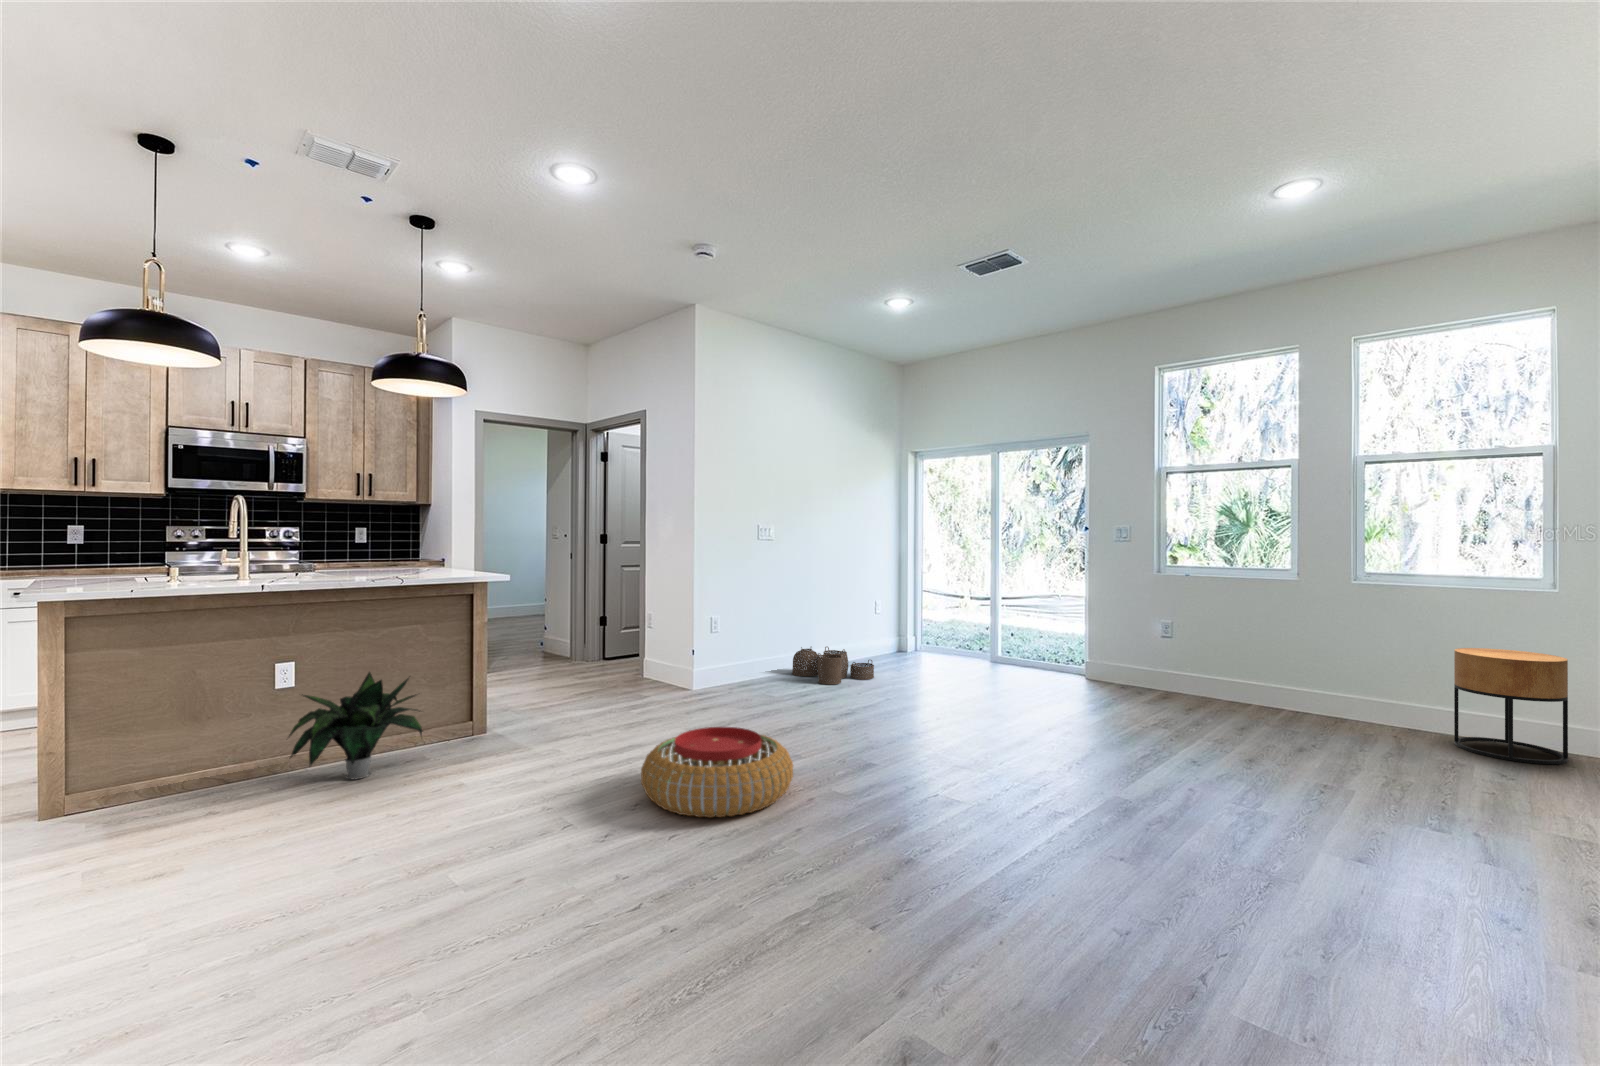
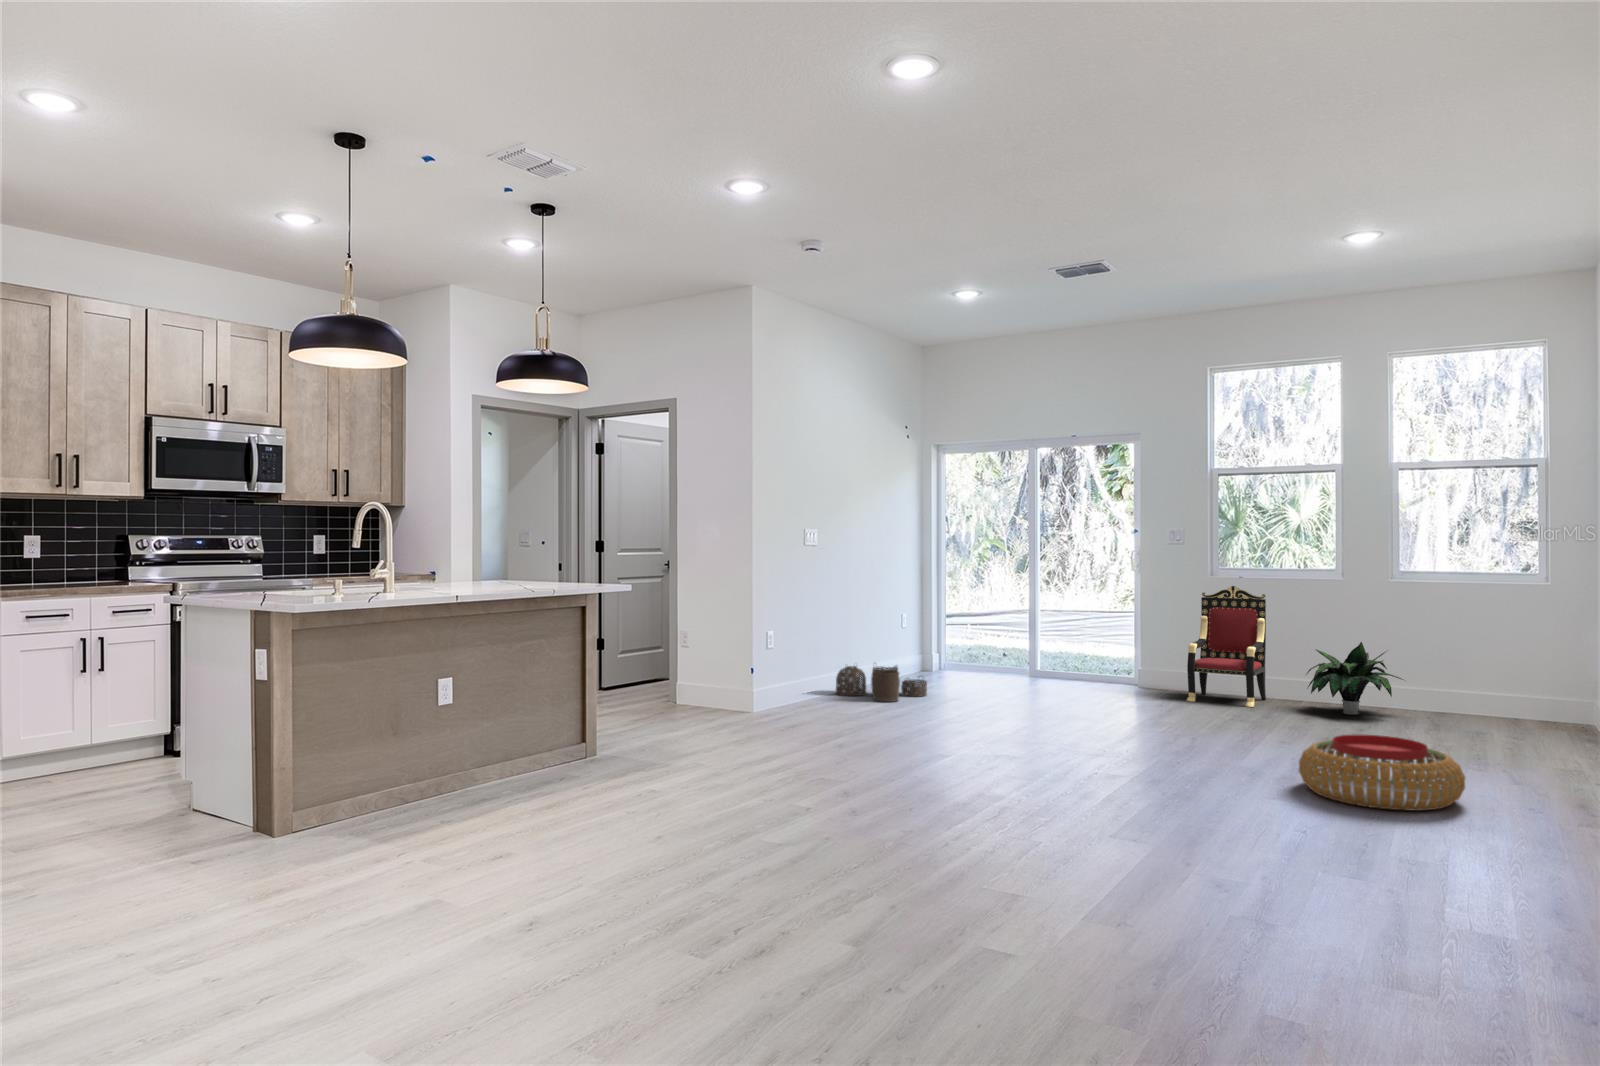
armchair: none [1126,583,1213,708] -> present [1187,586,1266,707]
side table: present [1454,648,1568,764] -> none [1474,638,1557,732]
potted plant: present [289,672,423,779] -> present [1307,642,1403,715]
pouf: present [641,727,793,818] -> present [1299,734,1465,811]

